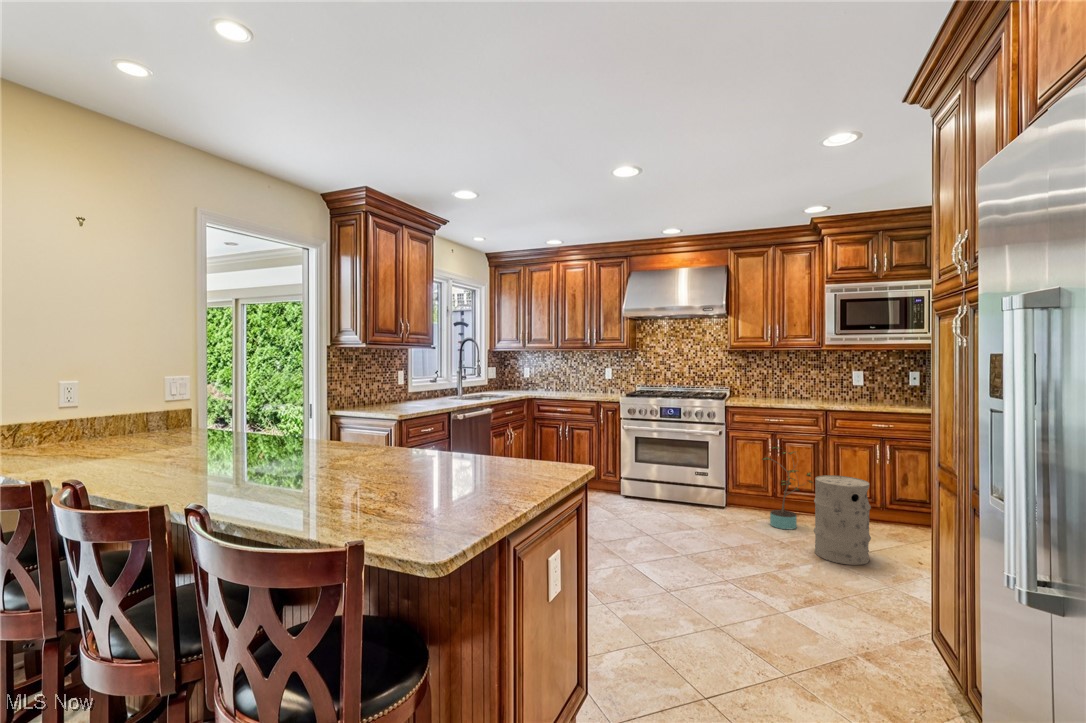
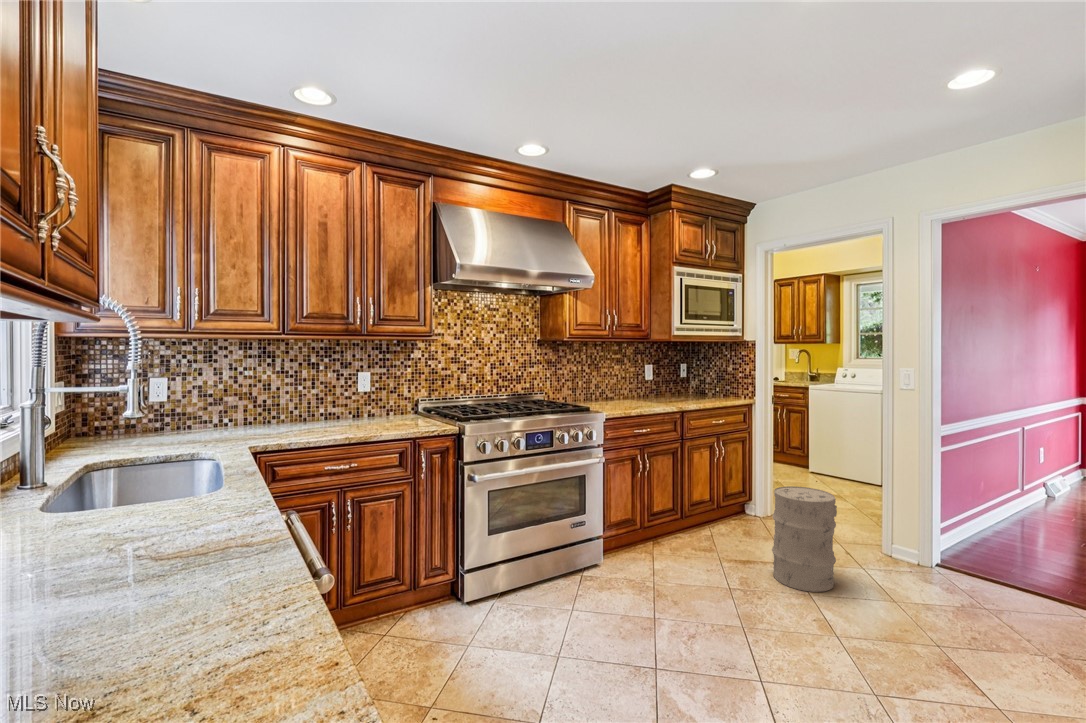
potted plant: present [762,447,813,529] -> none [670,465,723,568]

